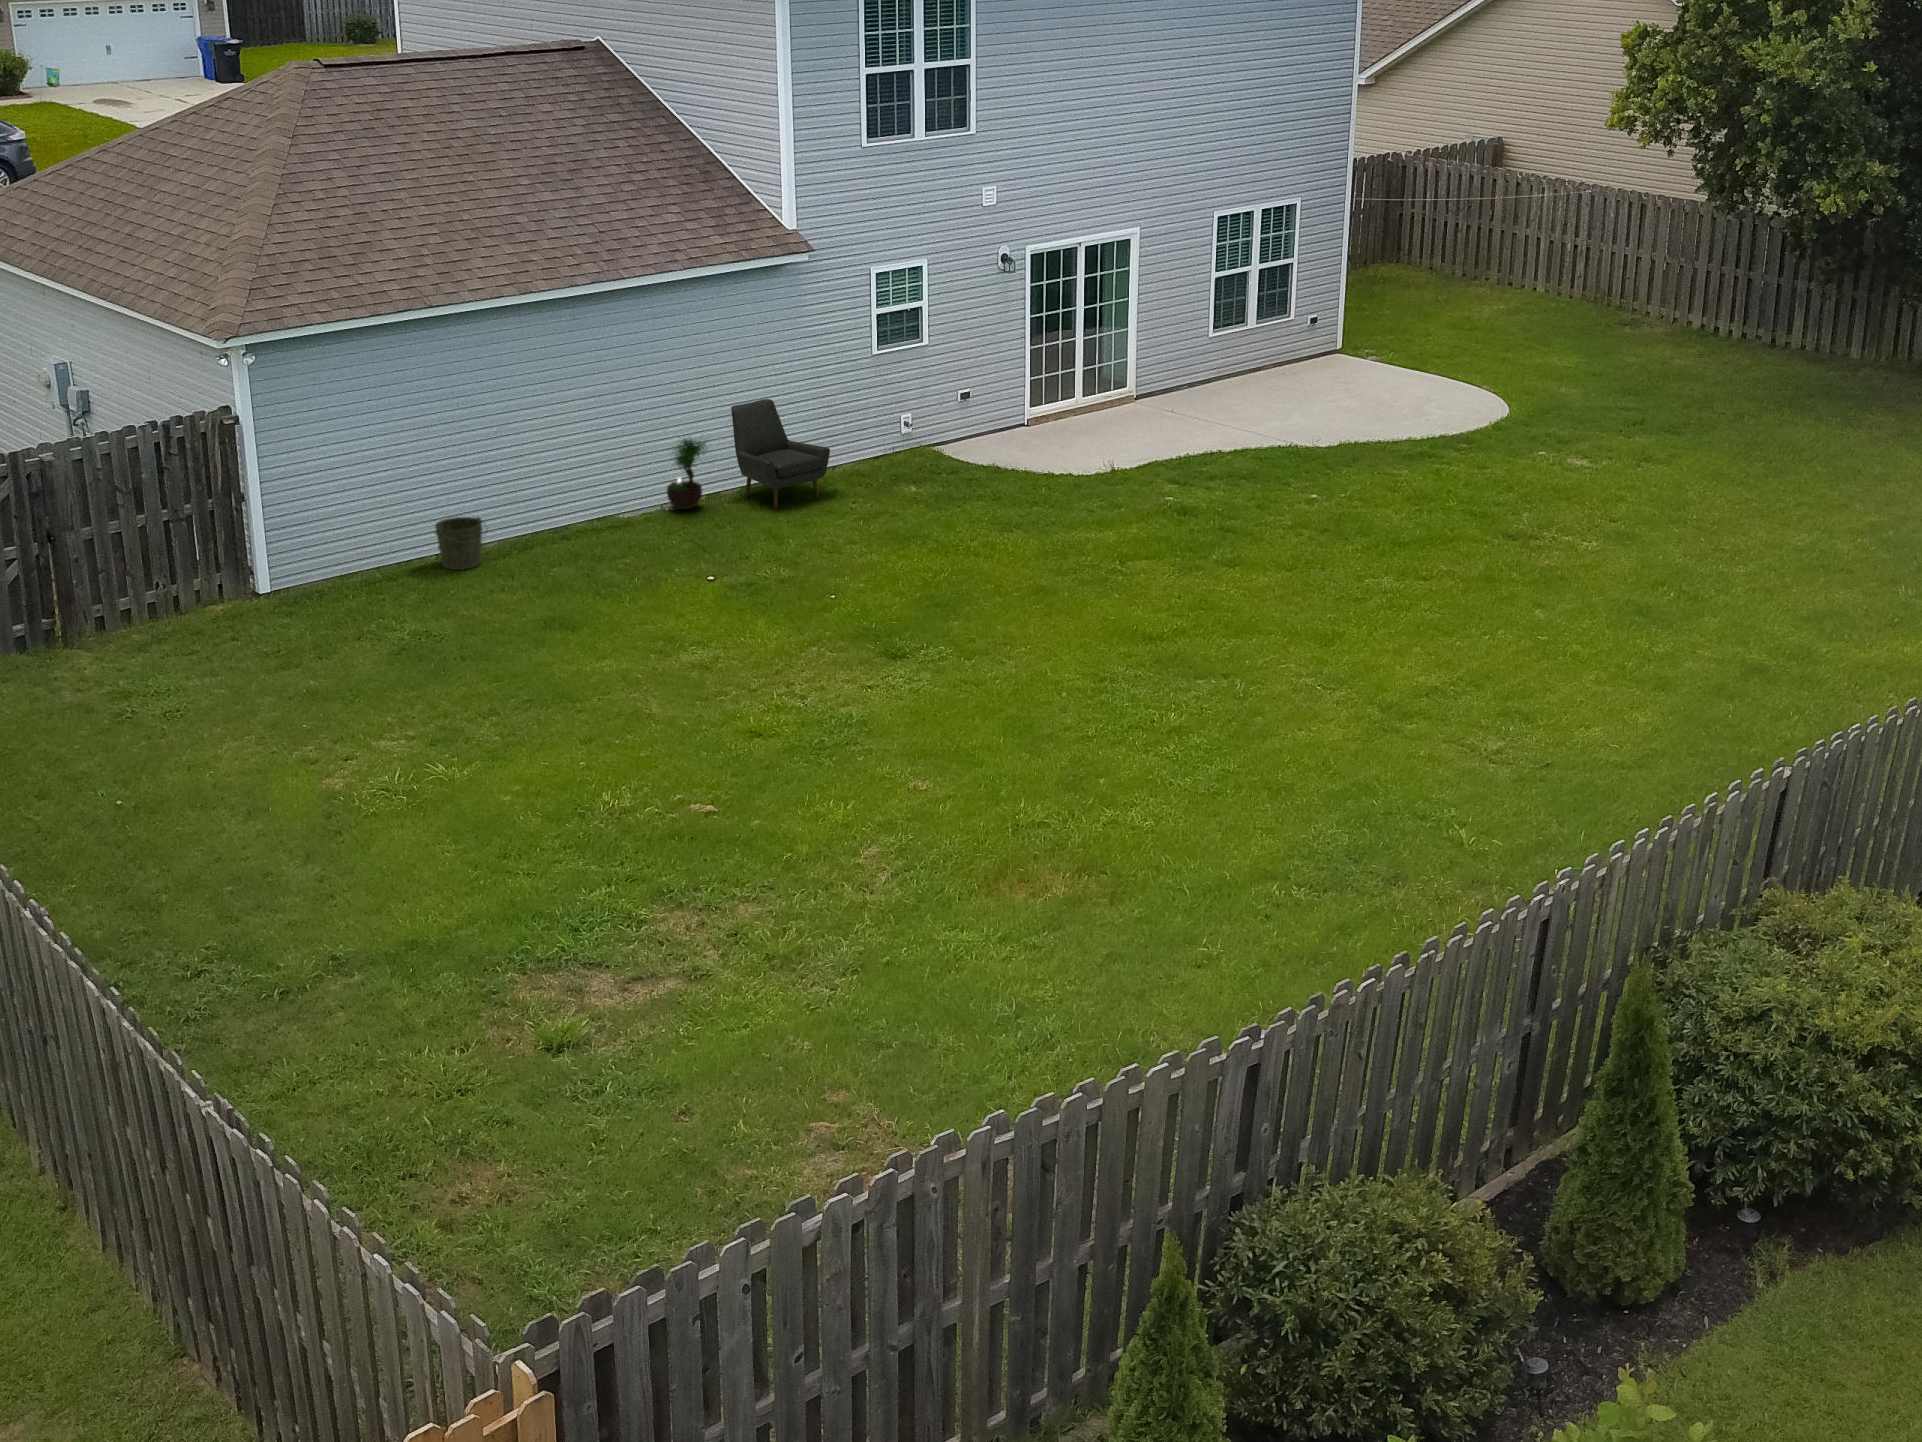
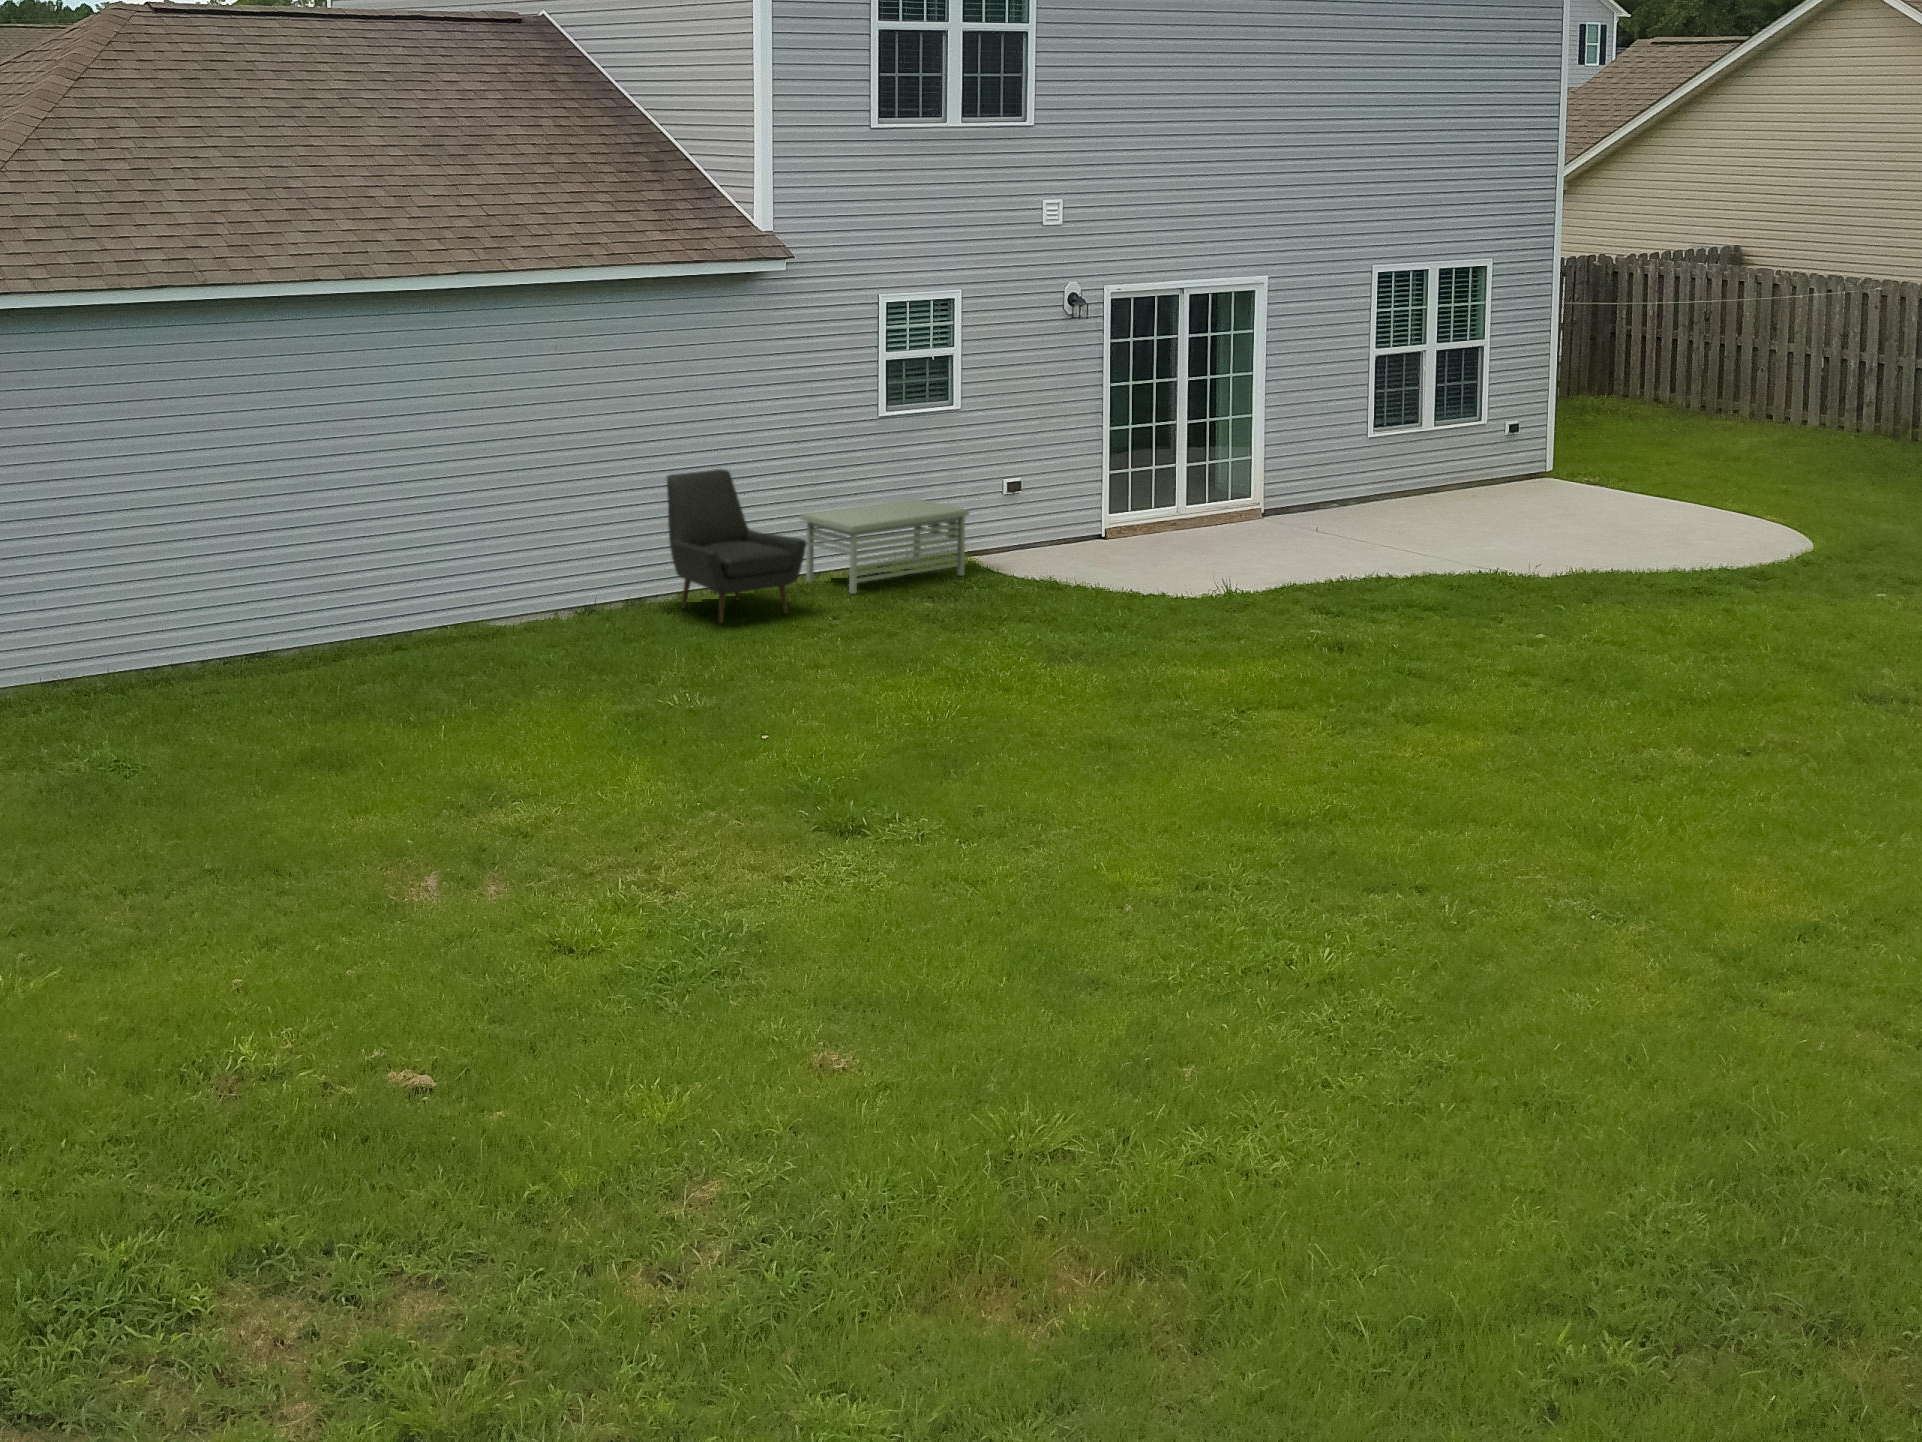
storage bench: none [820,406,937,479] -> present [800,499,969,594]
potted tree: present [667,435,708,510] -> none [563,503,631,620]
bucket: present [435,517,483,570] -> none [195,604,275,682]

